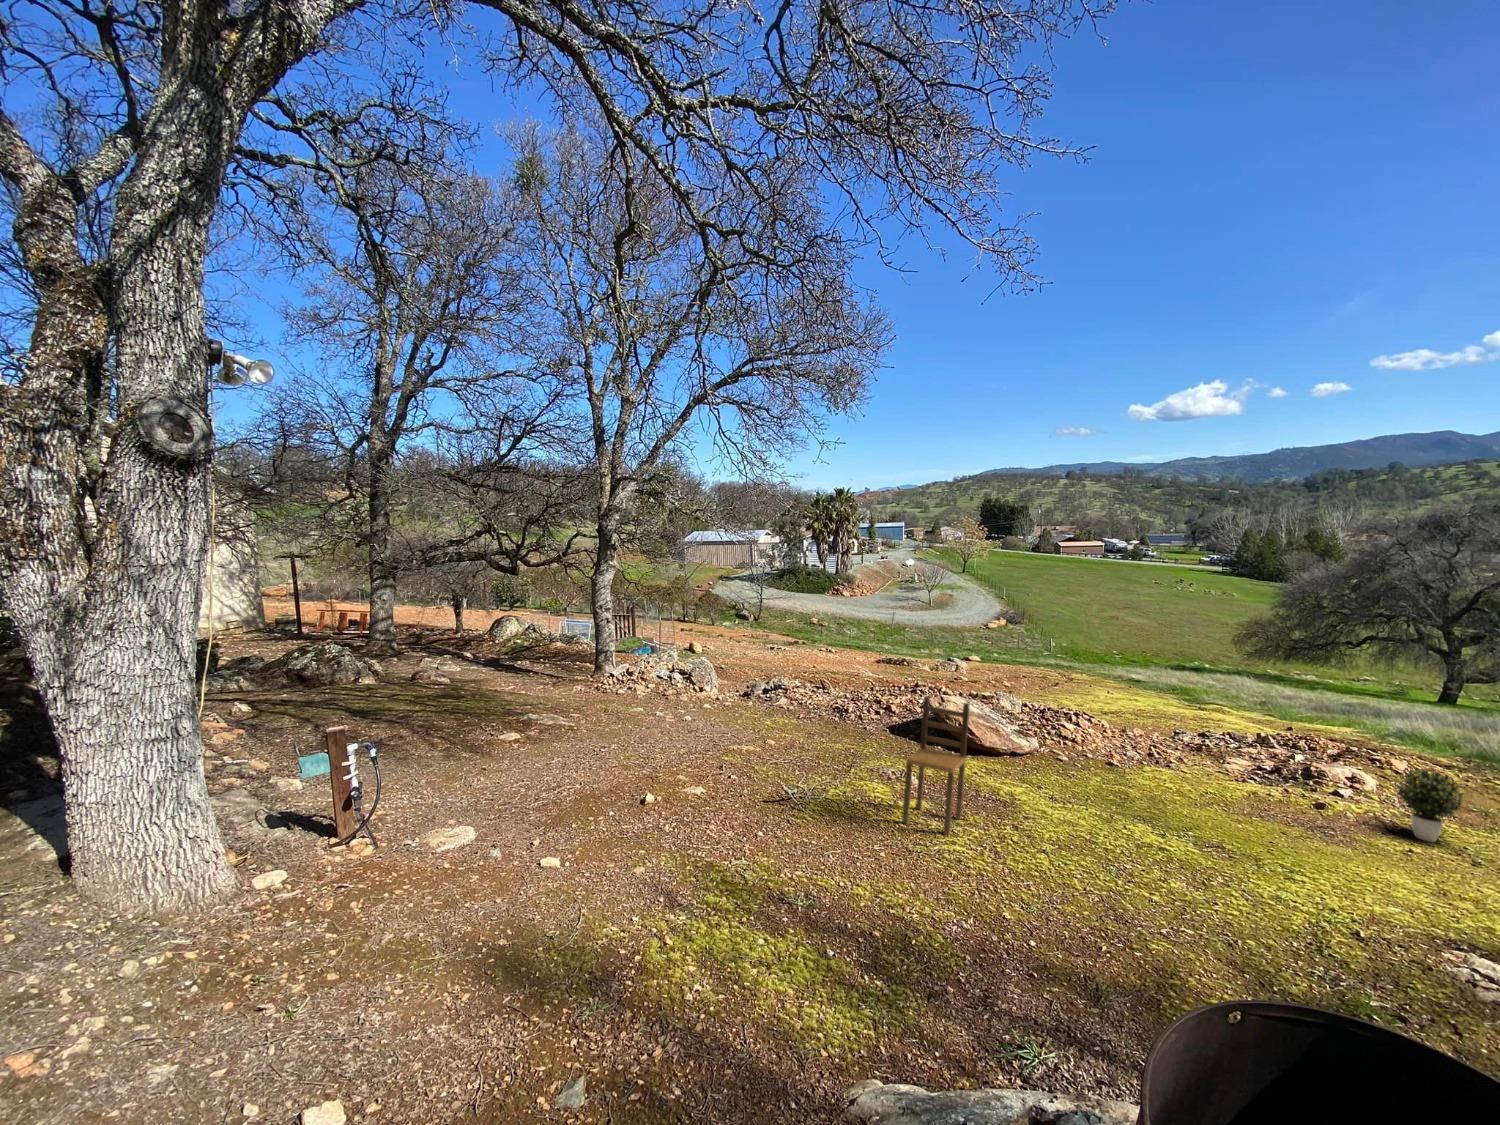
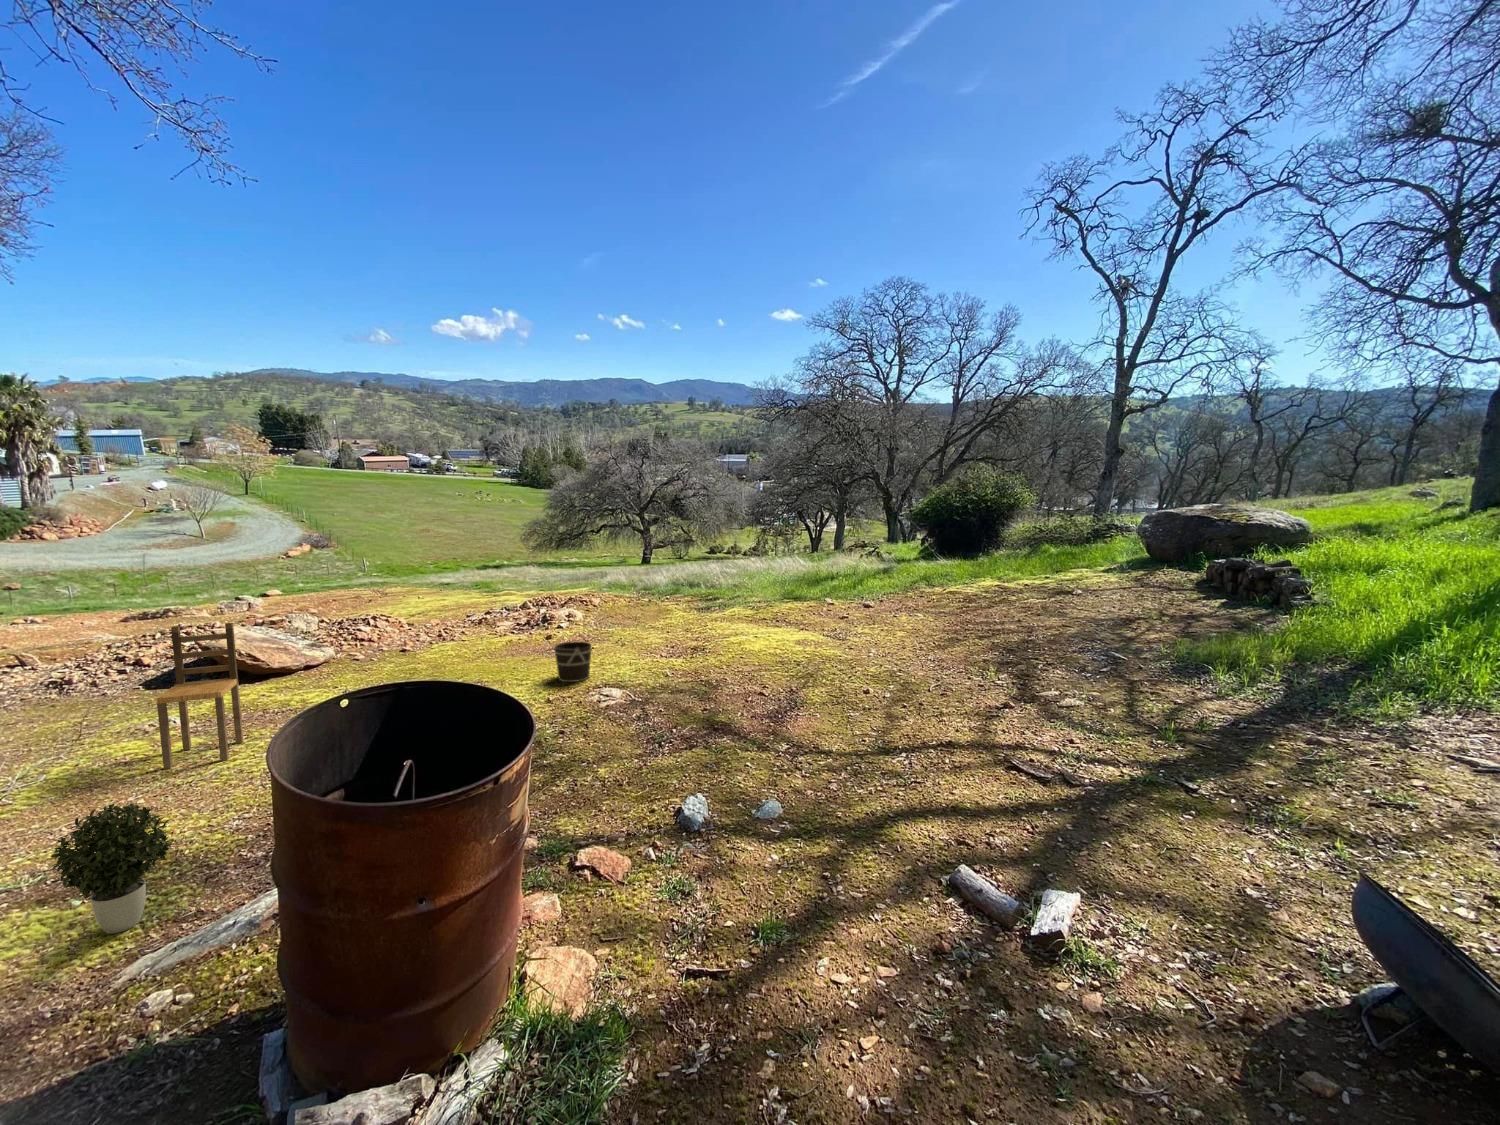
potted plant: present [1396,769,1464,842] -> present [51,803,173,934]
bucket: none [1339,826,1413,898] -> present [554,641,592,682]

